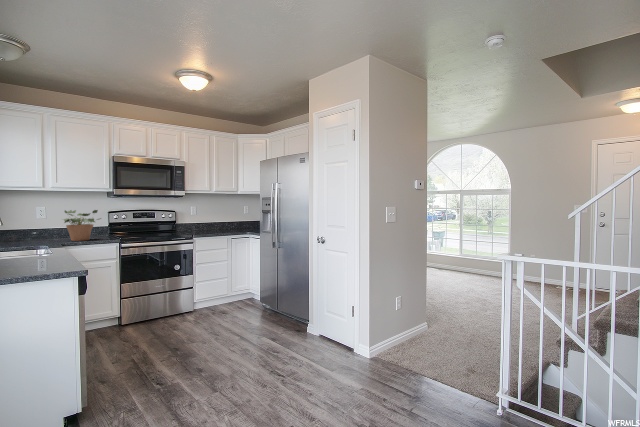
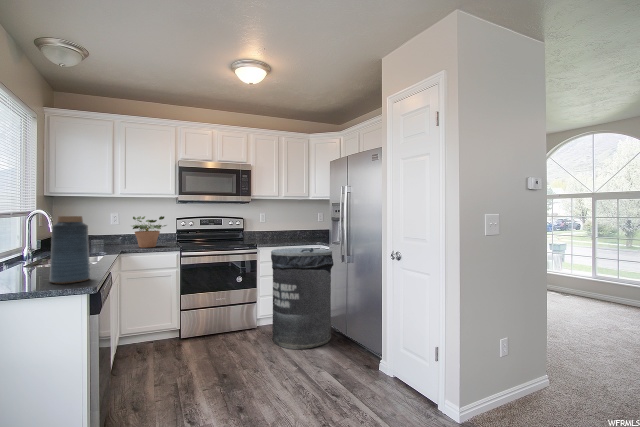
vase: none [29,207,67,267] -> present [50,216,90,284]
trash can: none [208,236,265,324] -> present [271,248,334,349]

